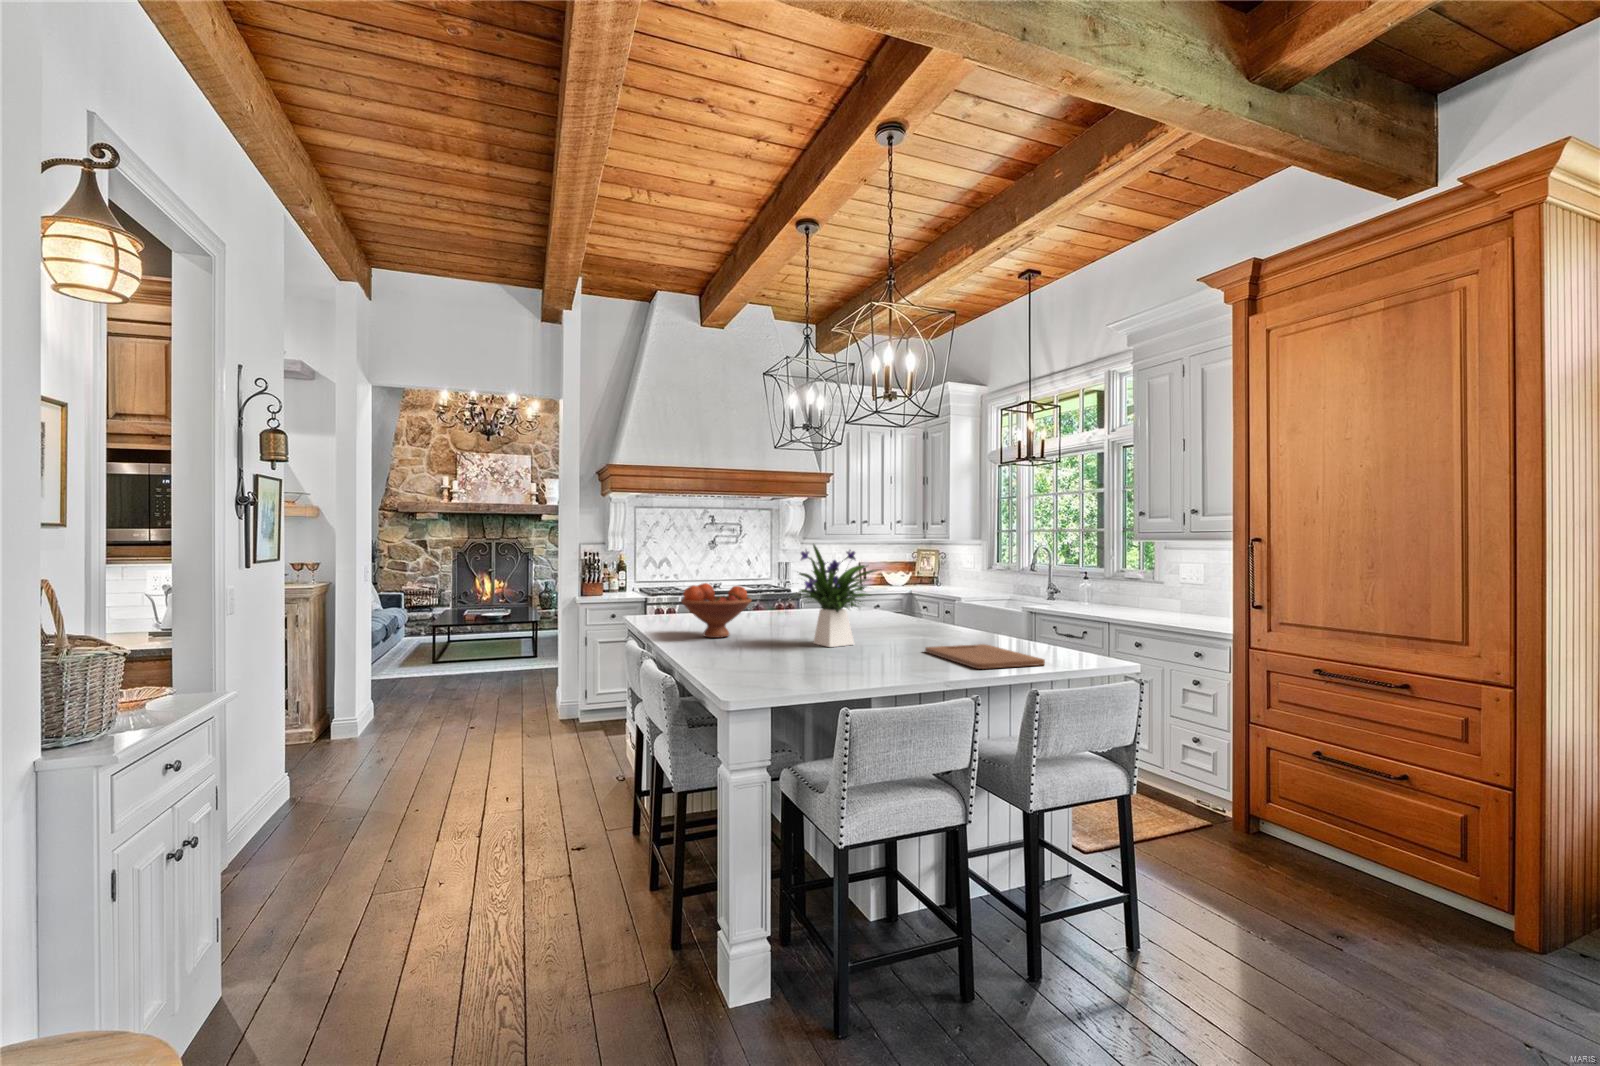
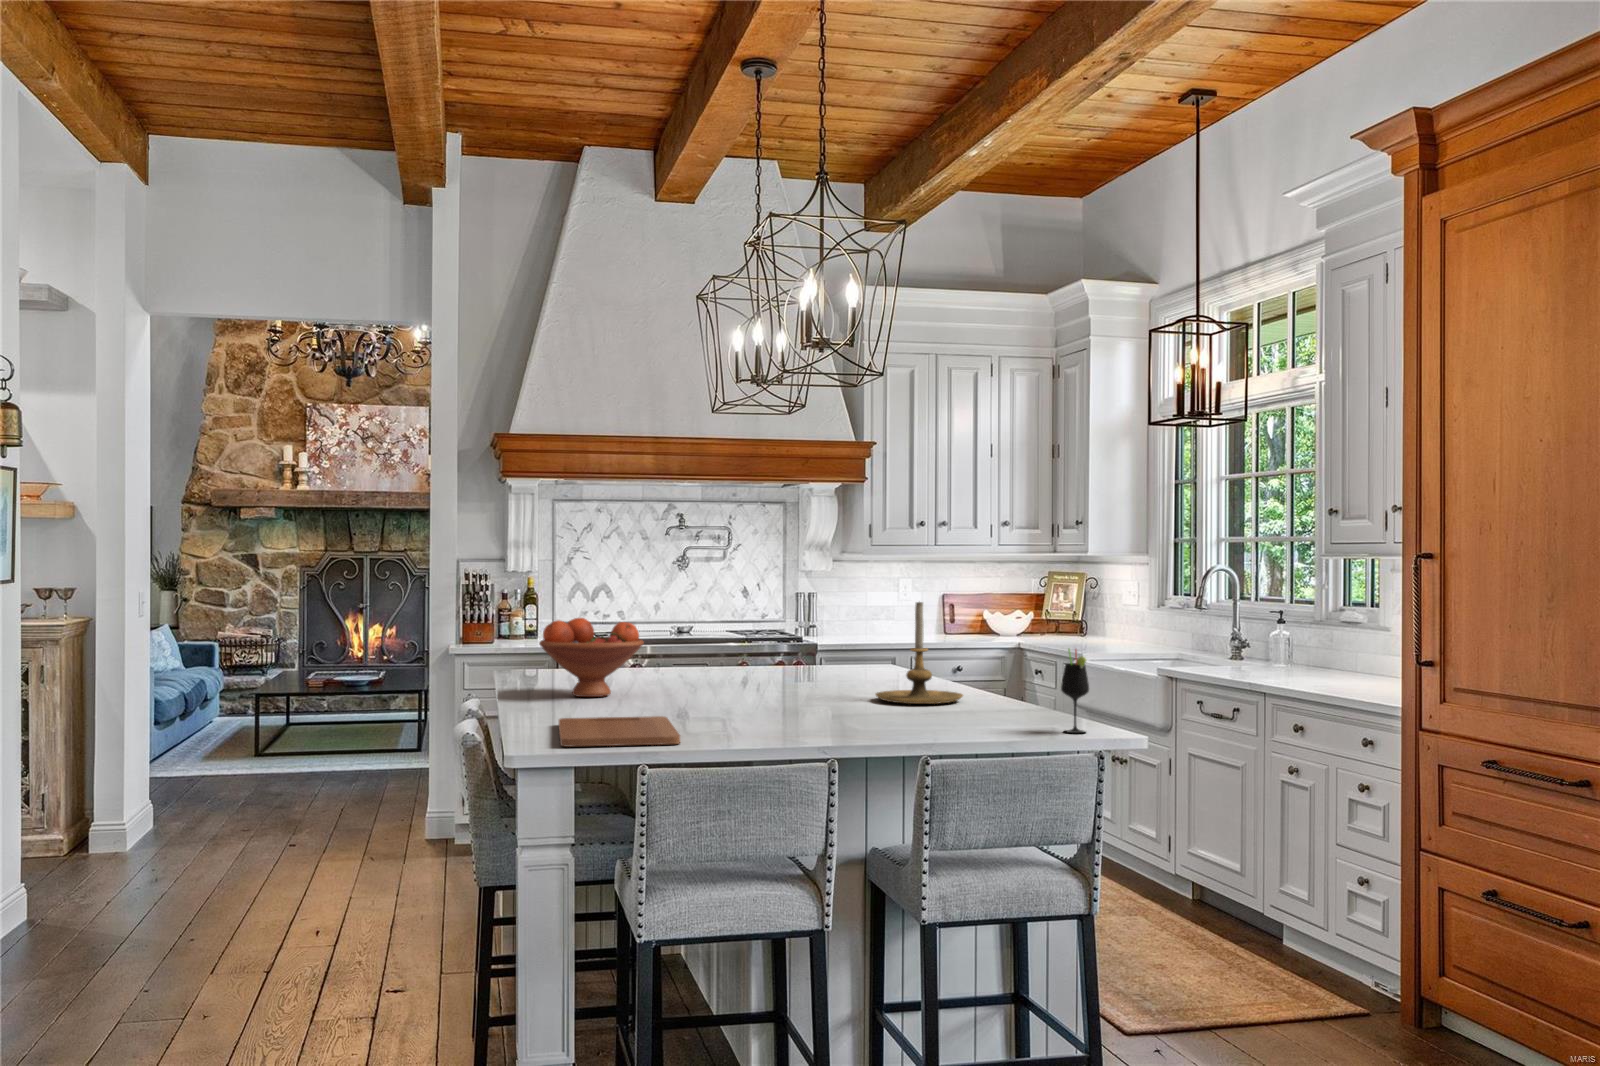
flower arrangement: present [796,545,878,647] -> none [672,559,810,711]
candle holder: none [909,571,968,639] -> present [876,602,963,704]
wine glass: none [1072,604,1094,661] -> present [1061,649,1089,733]
cutting board: present [925,644,1045,669] -> present [559,716,680,747]

